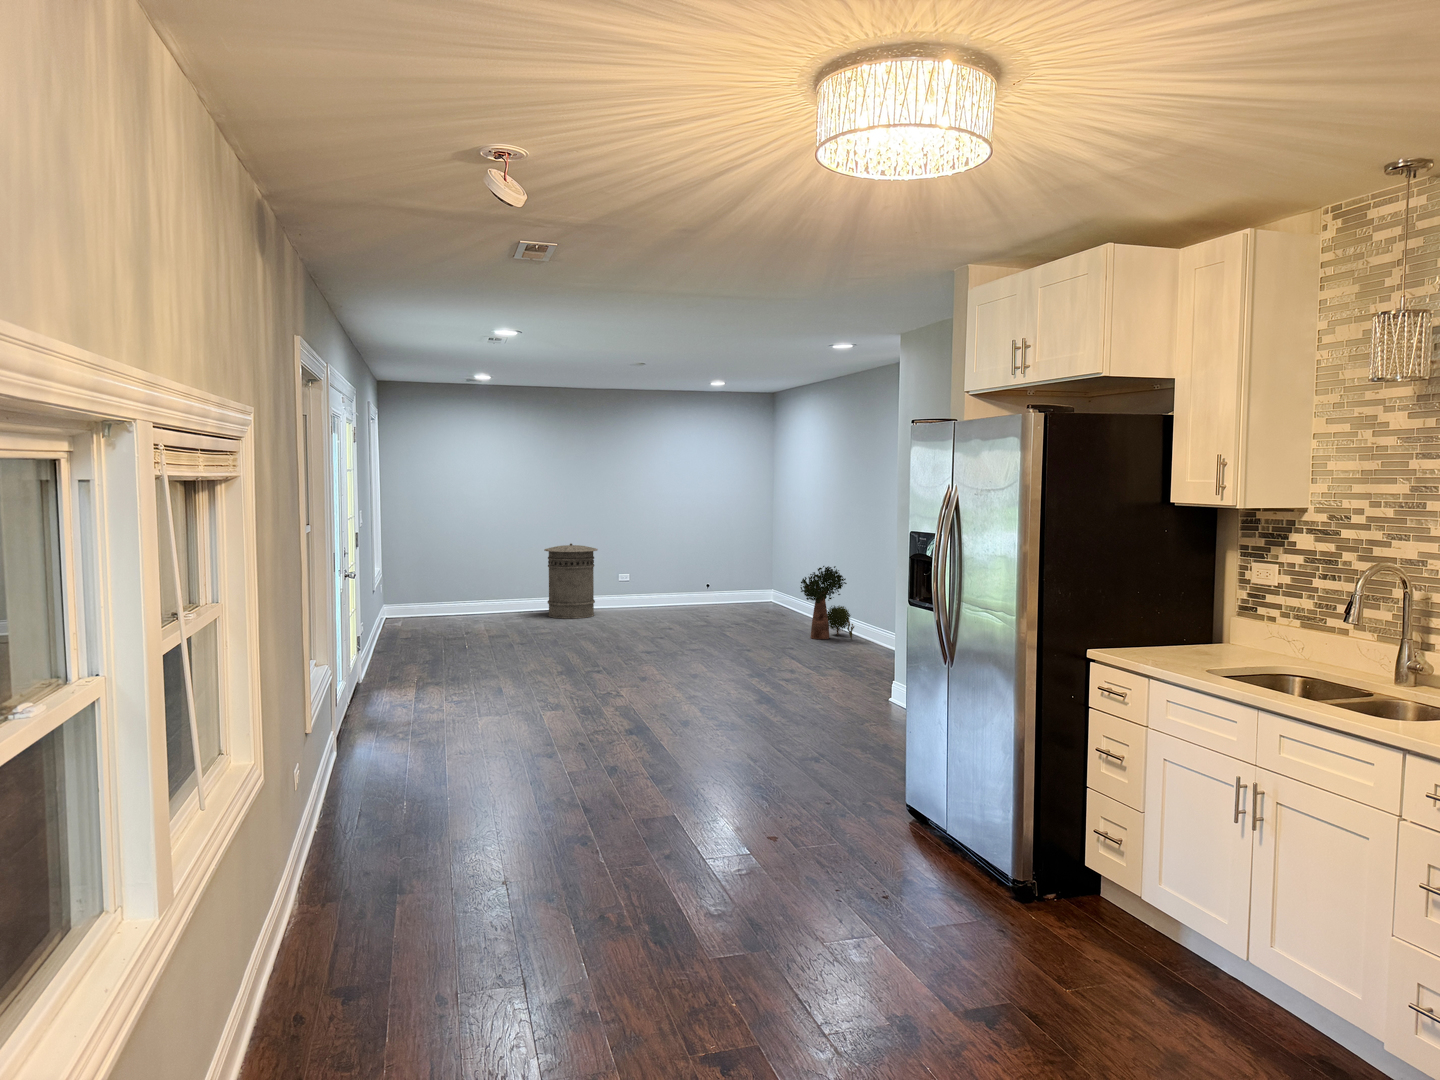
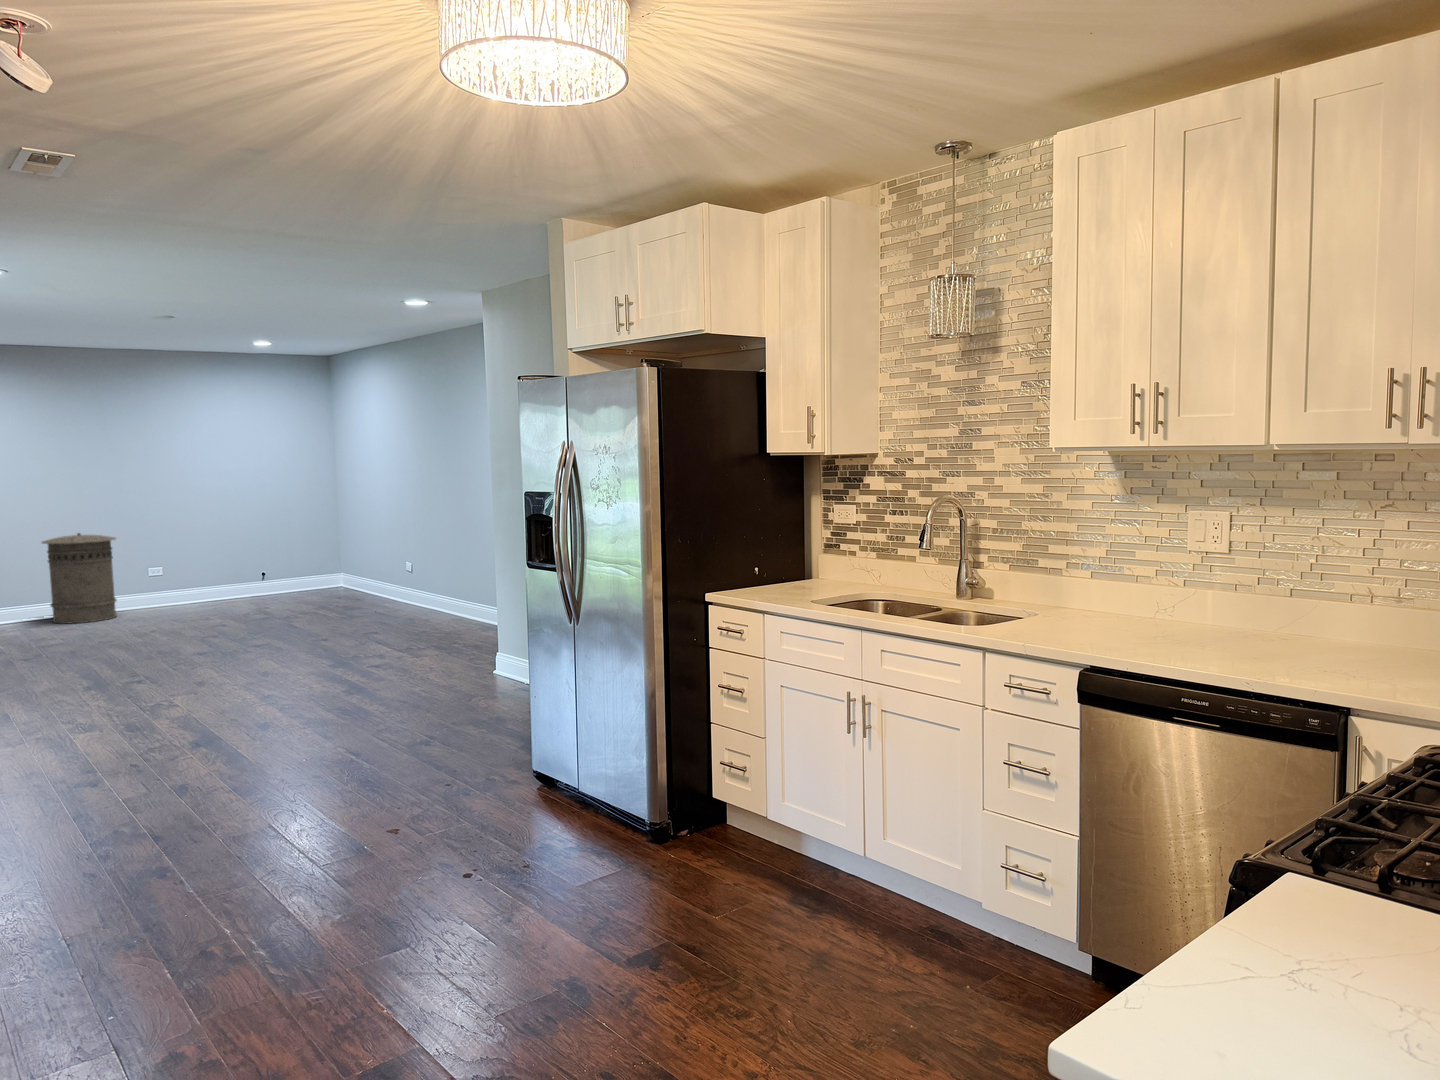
potted plant: present [800,566,854,639] -> none [375,540,437,619]

